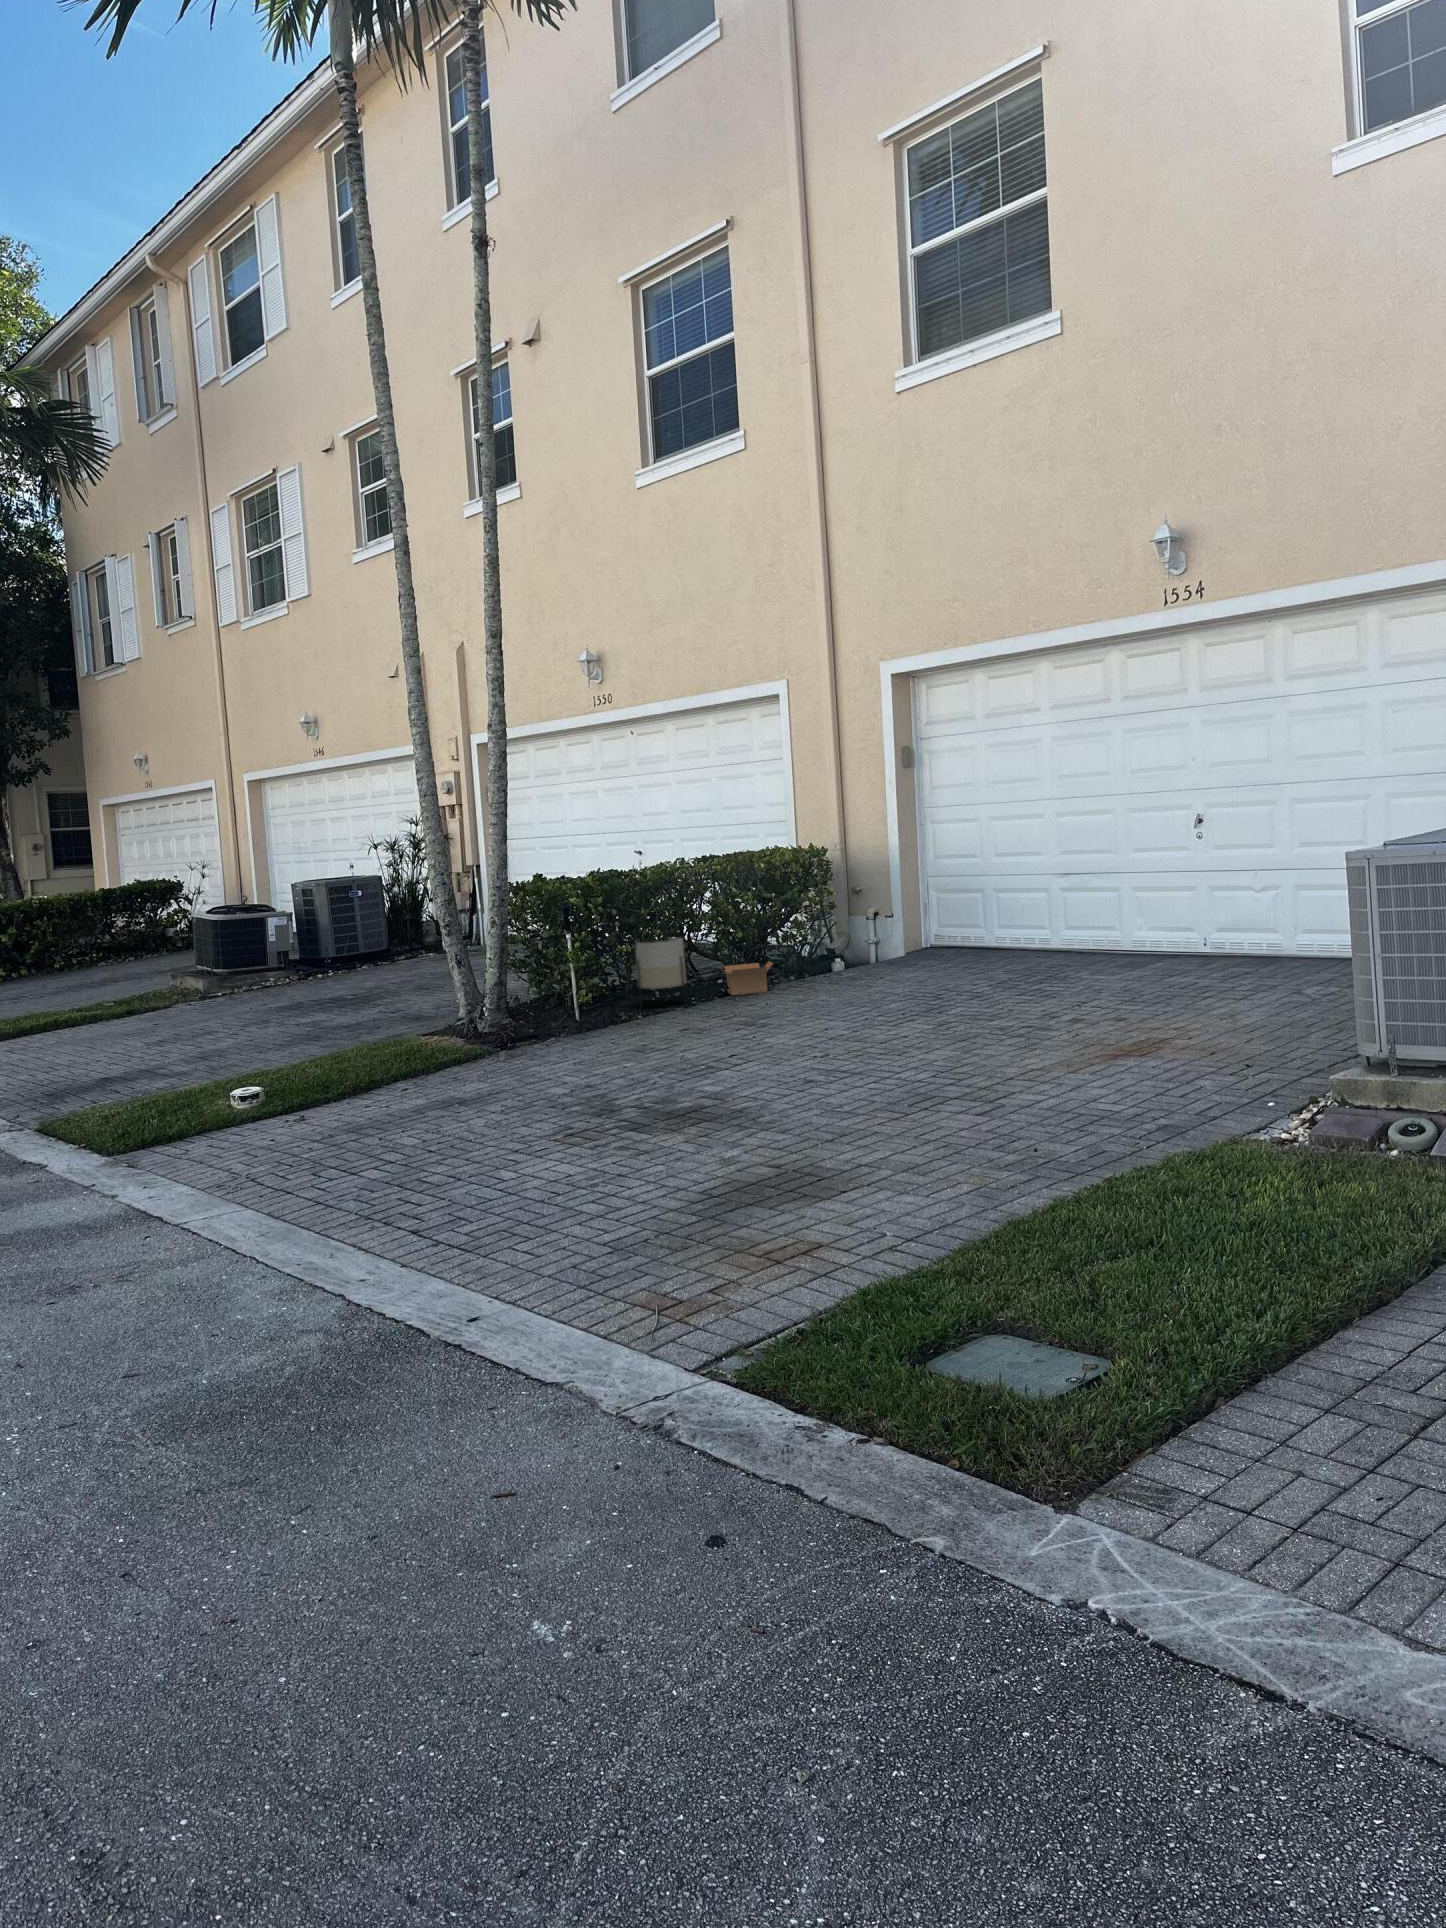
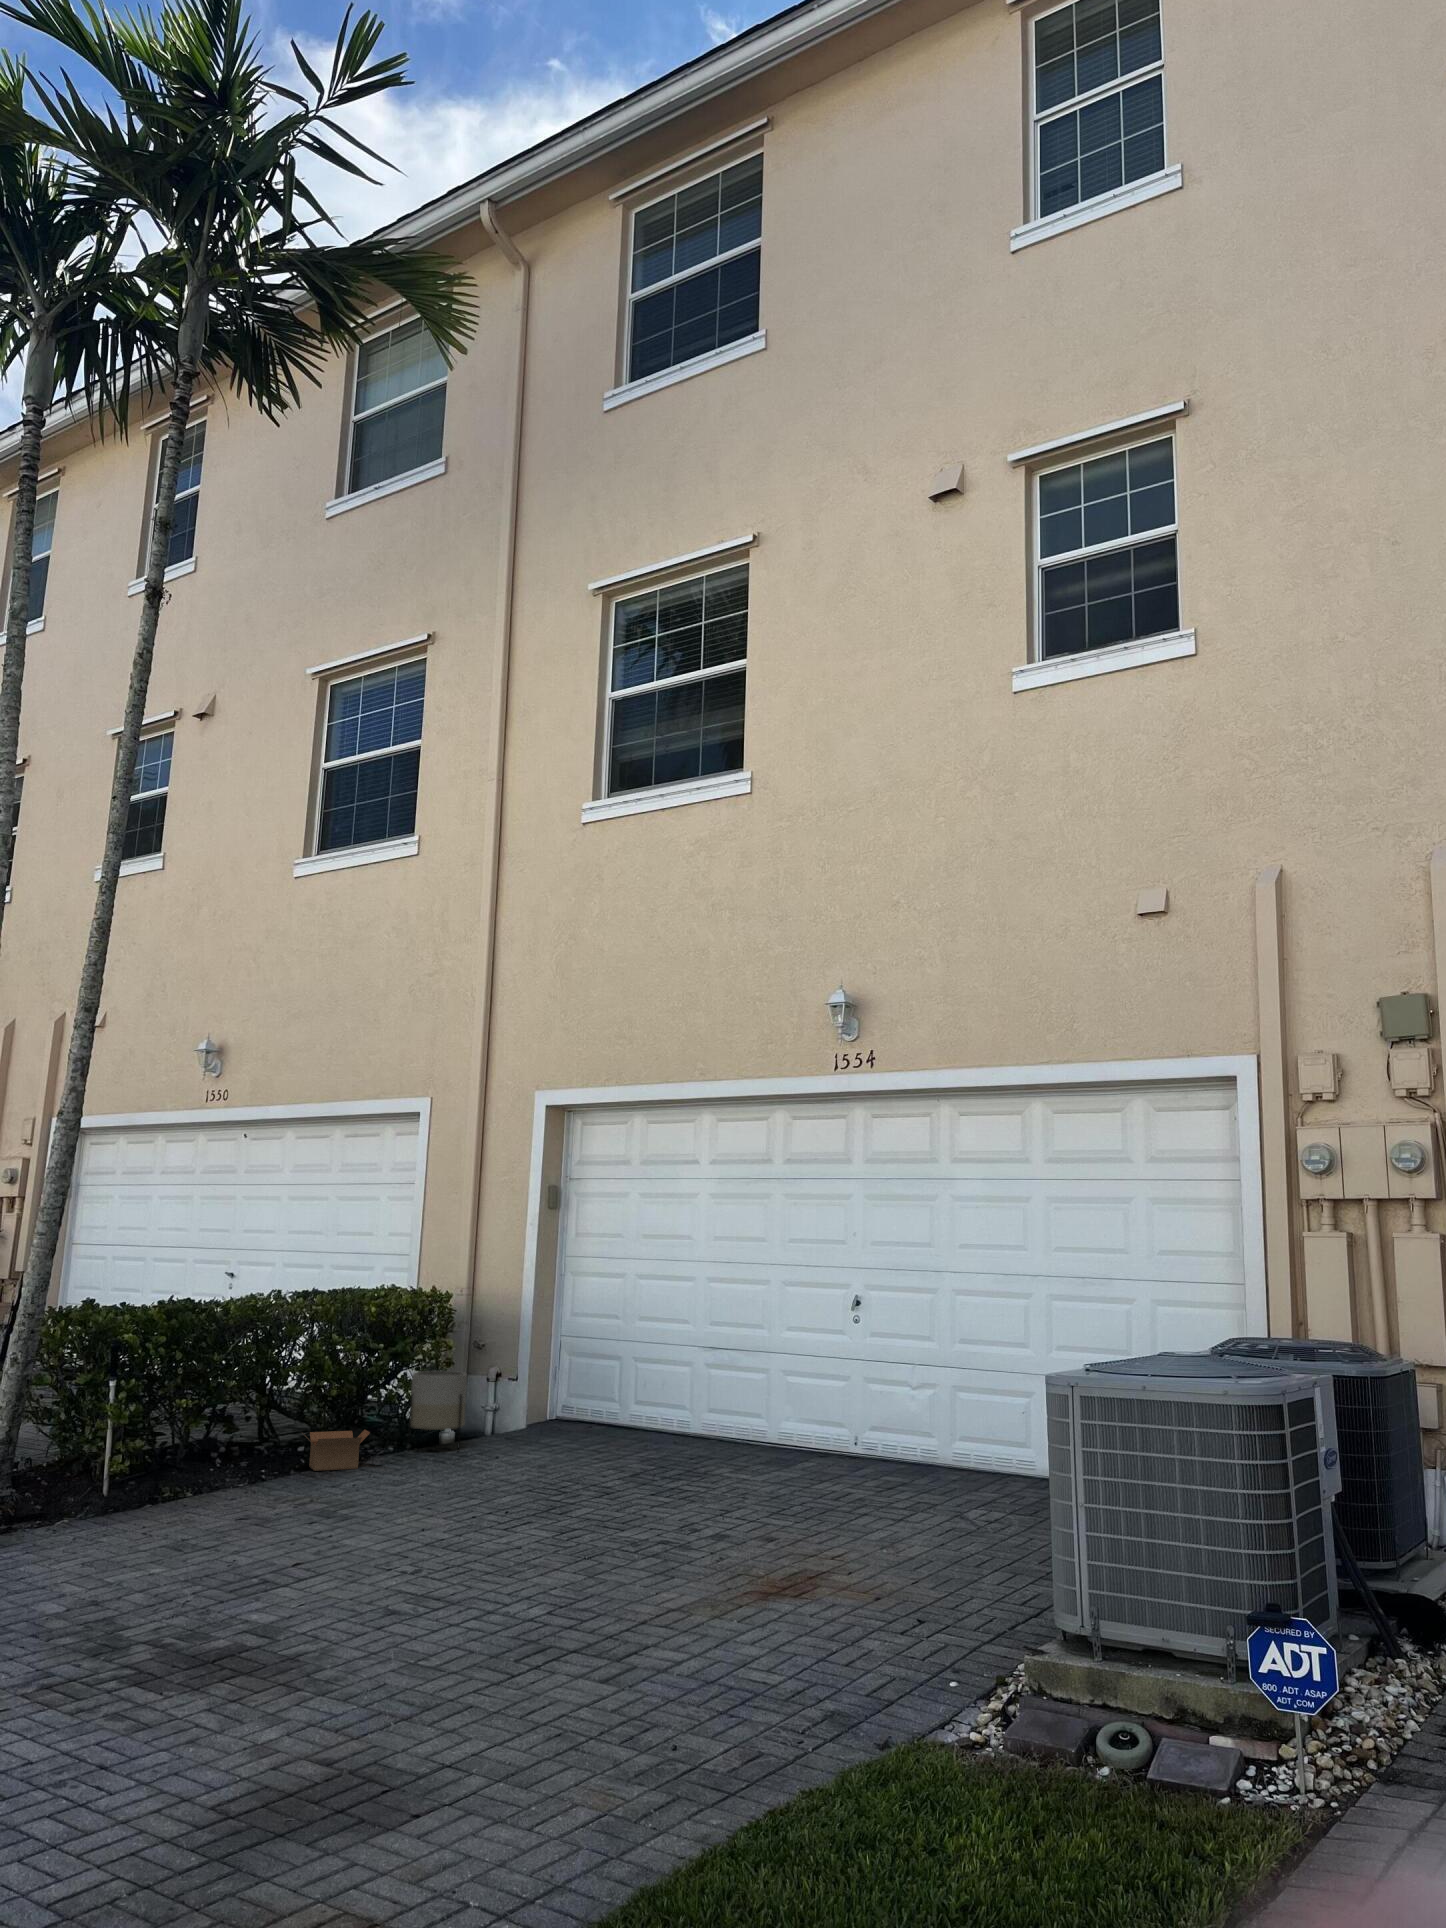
planter: present [636,938,686,1003] -> present [408,1371,467,1450]

